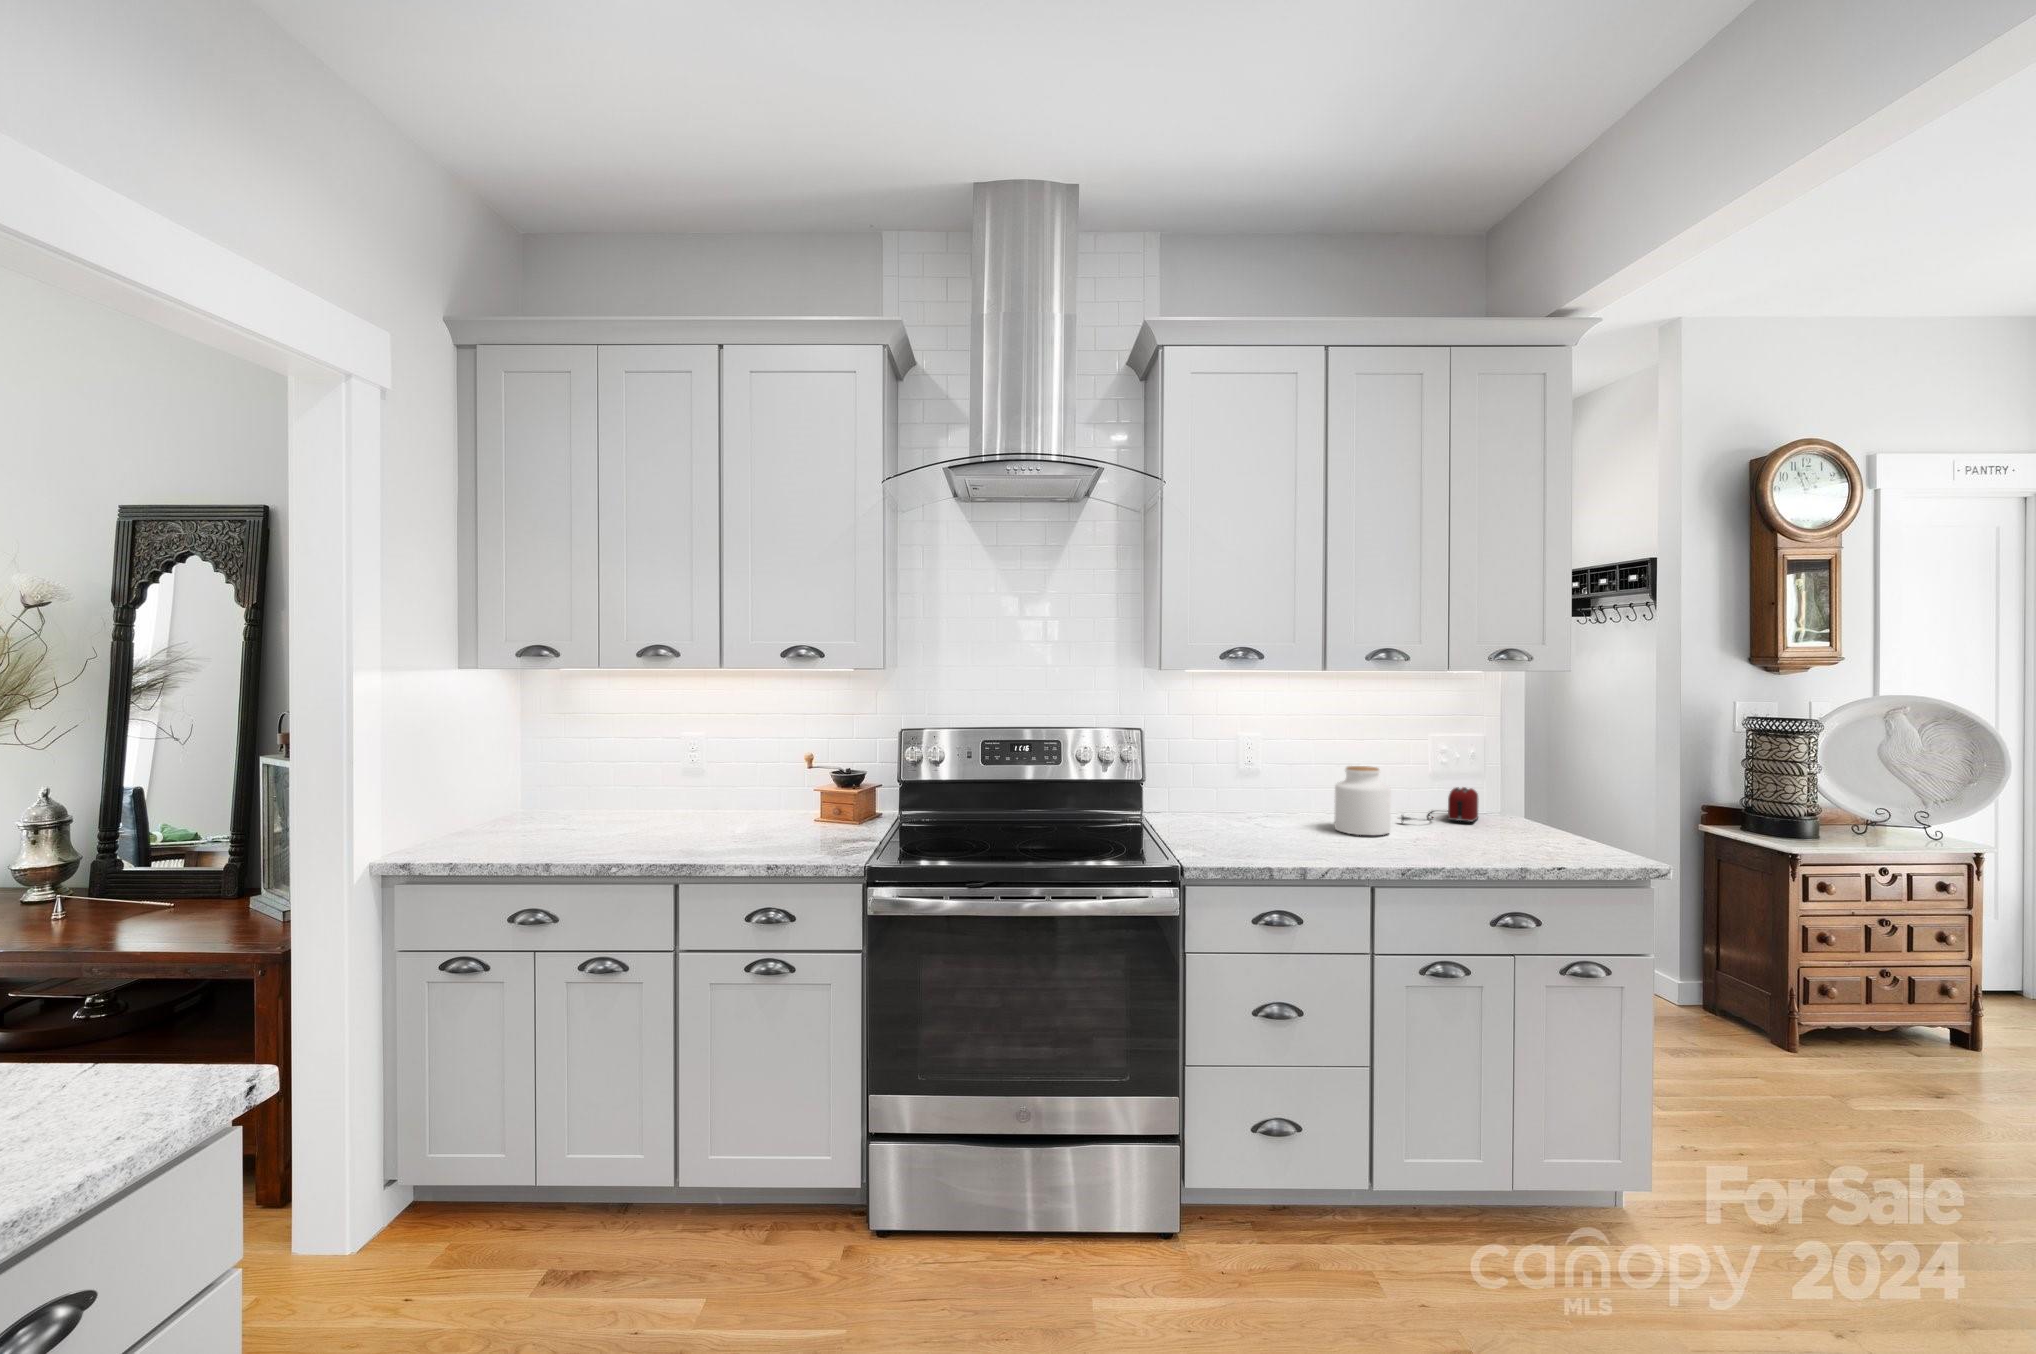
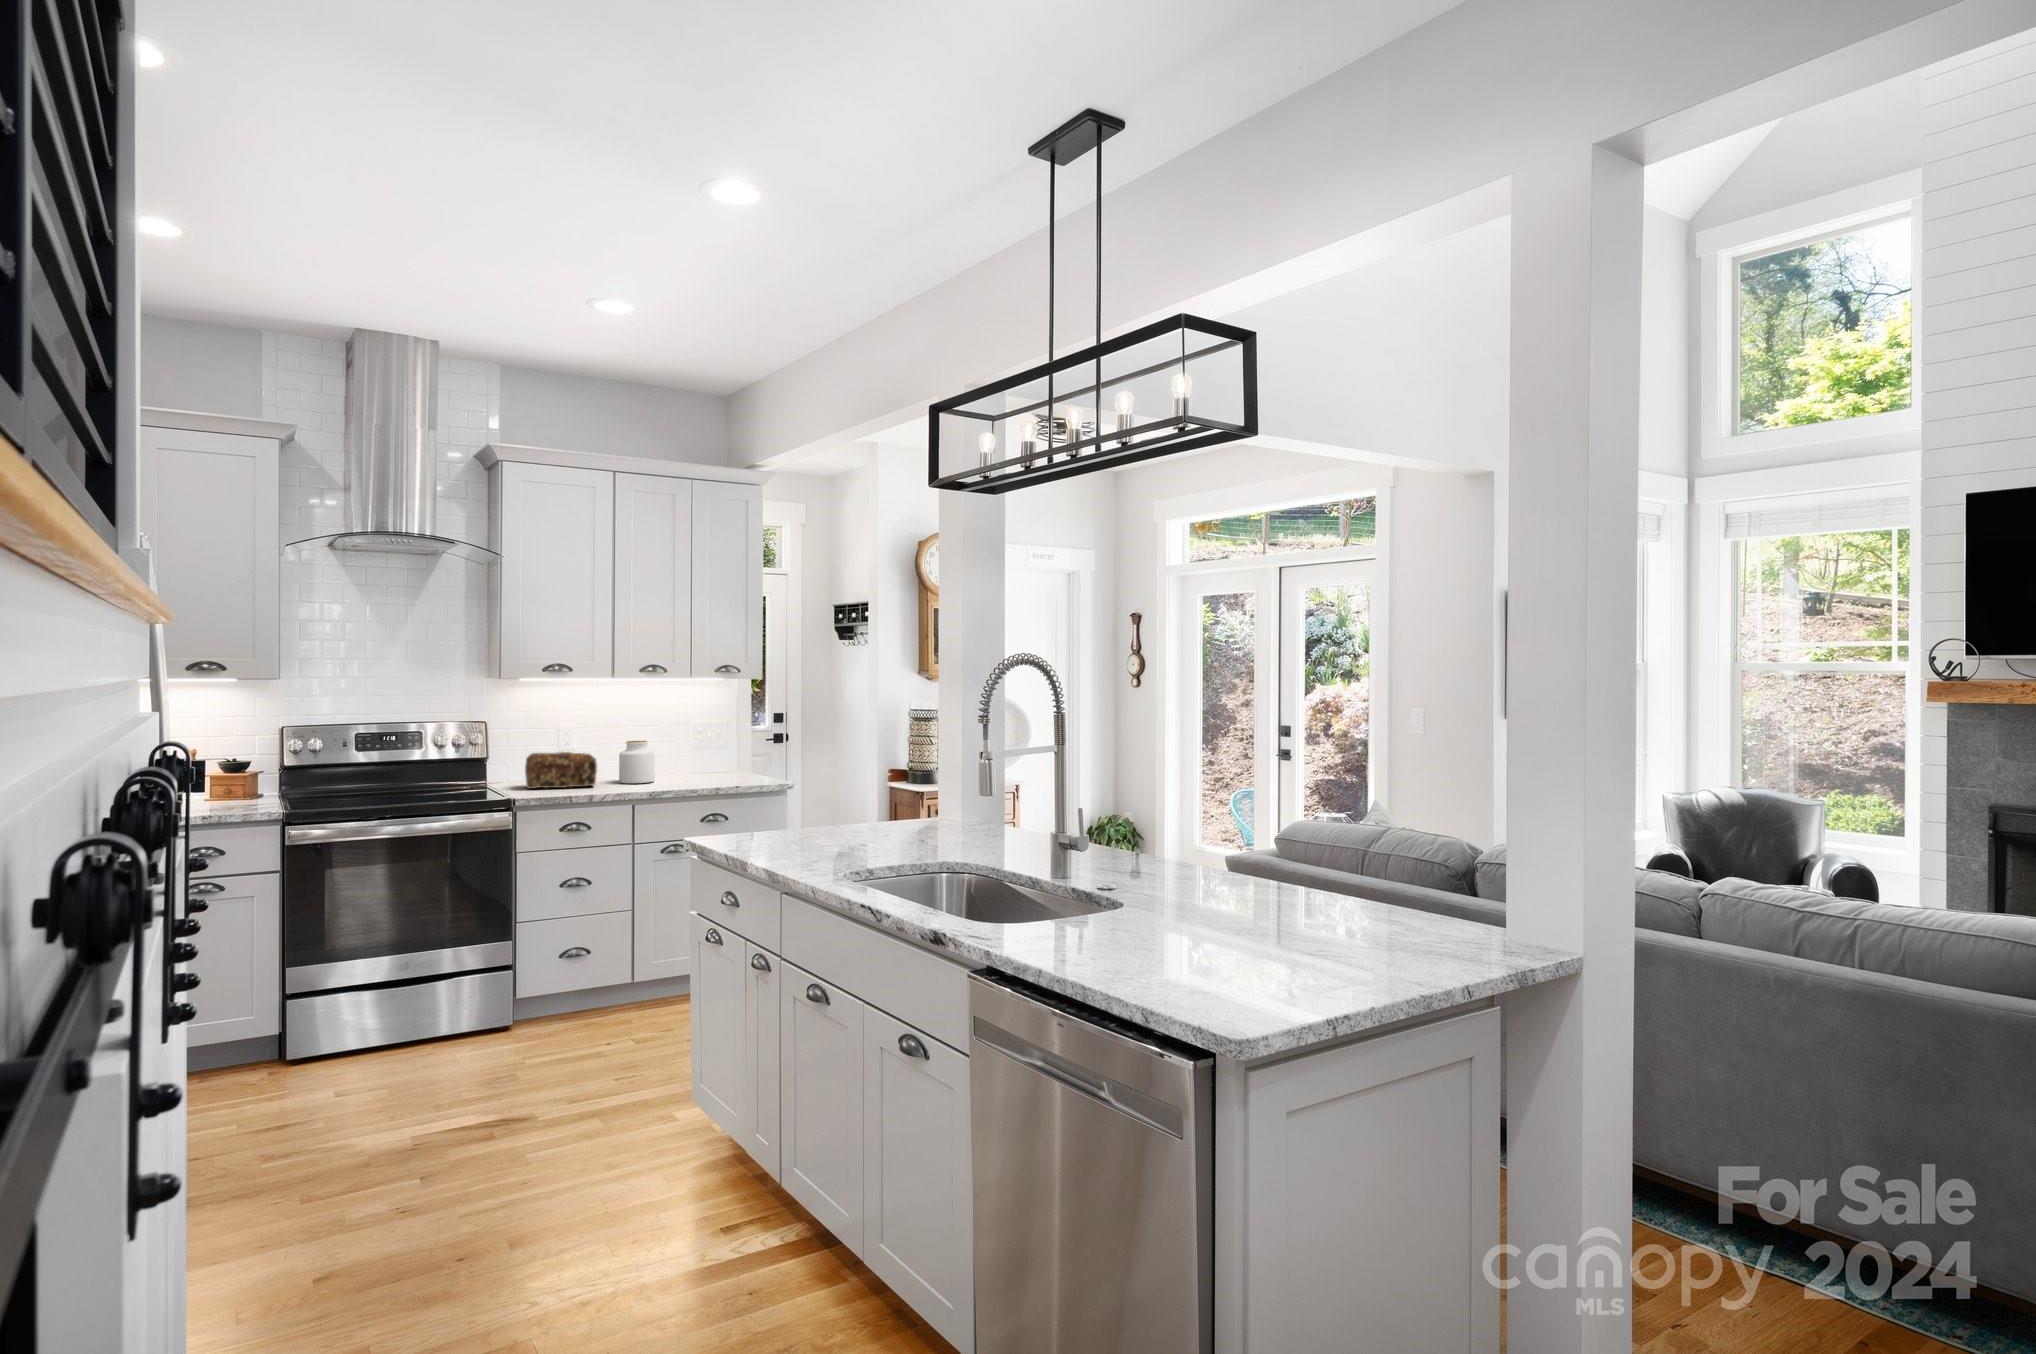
bread loaf: none [1199,780,1304,837] -> present [525,752,597,789]
toaster: present [1400,787,1478,823] -> none [662,754,716,777]

